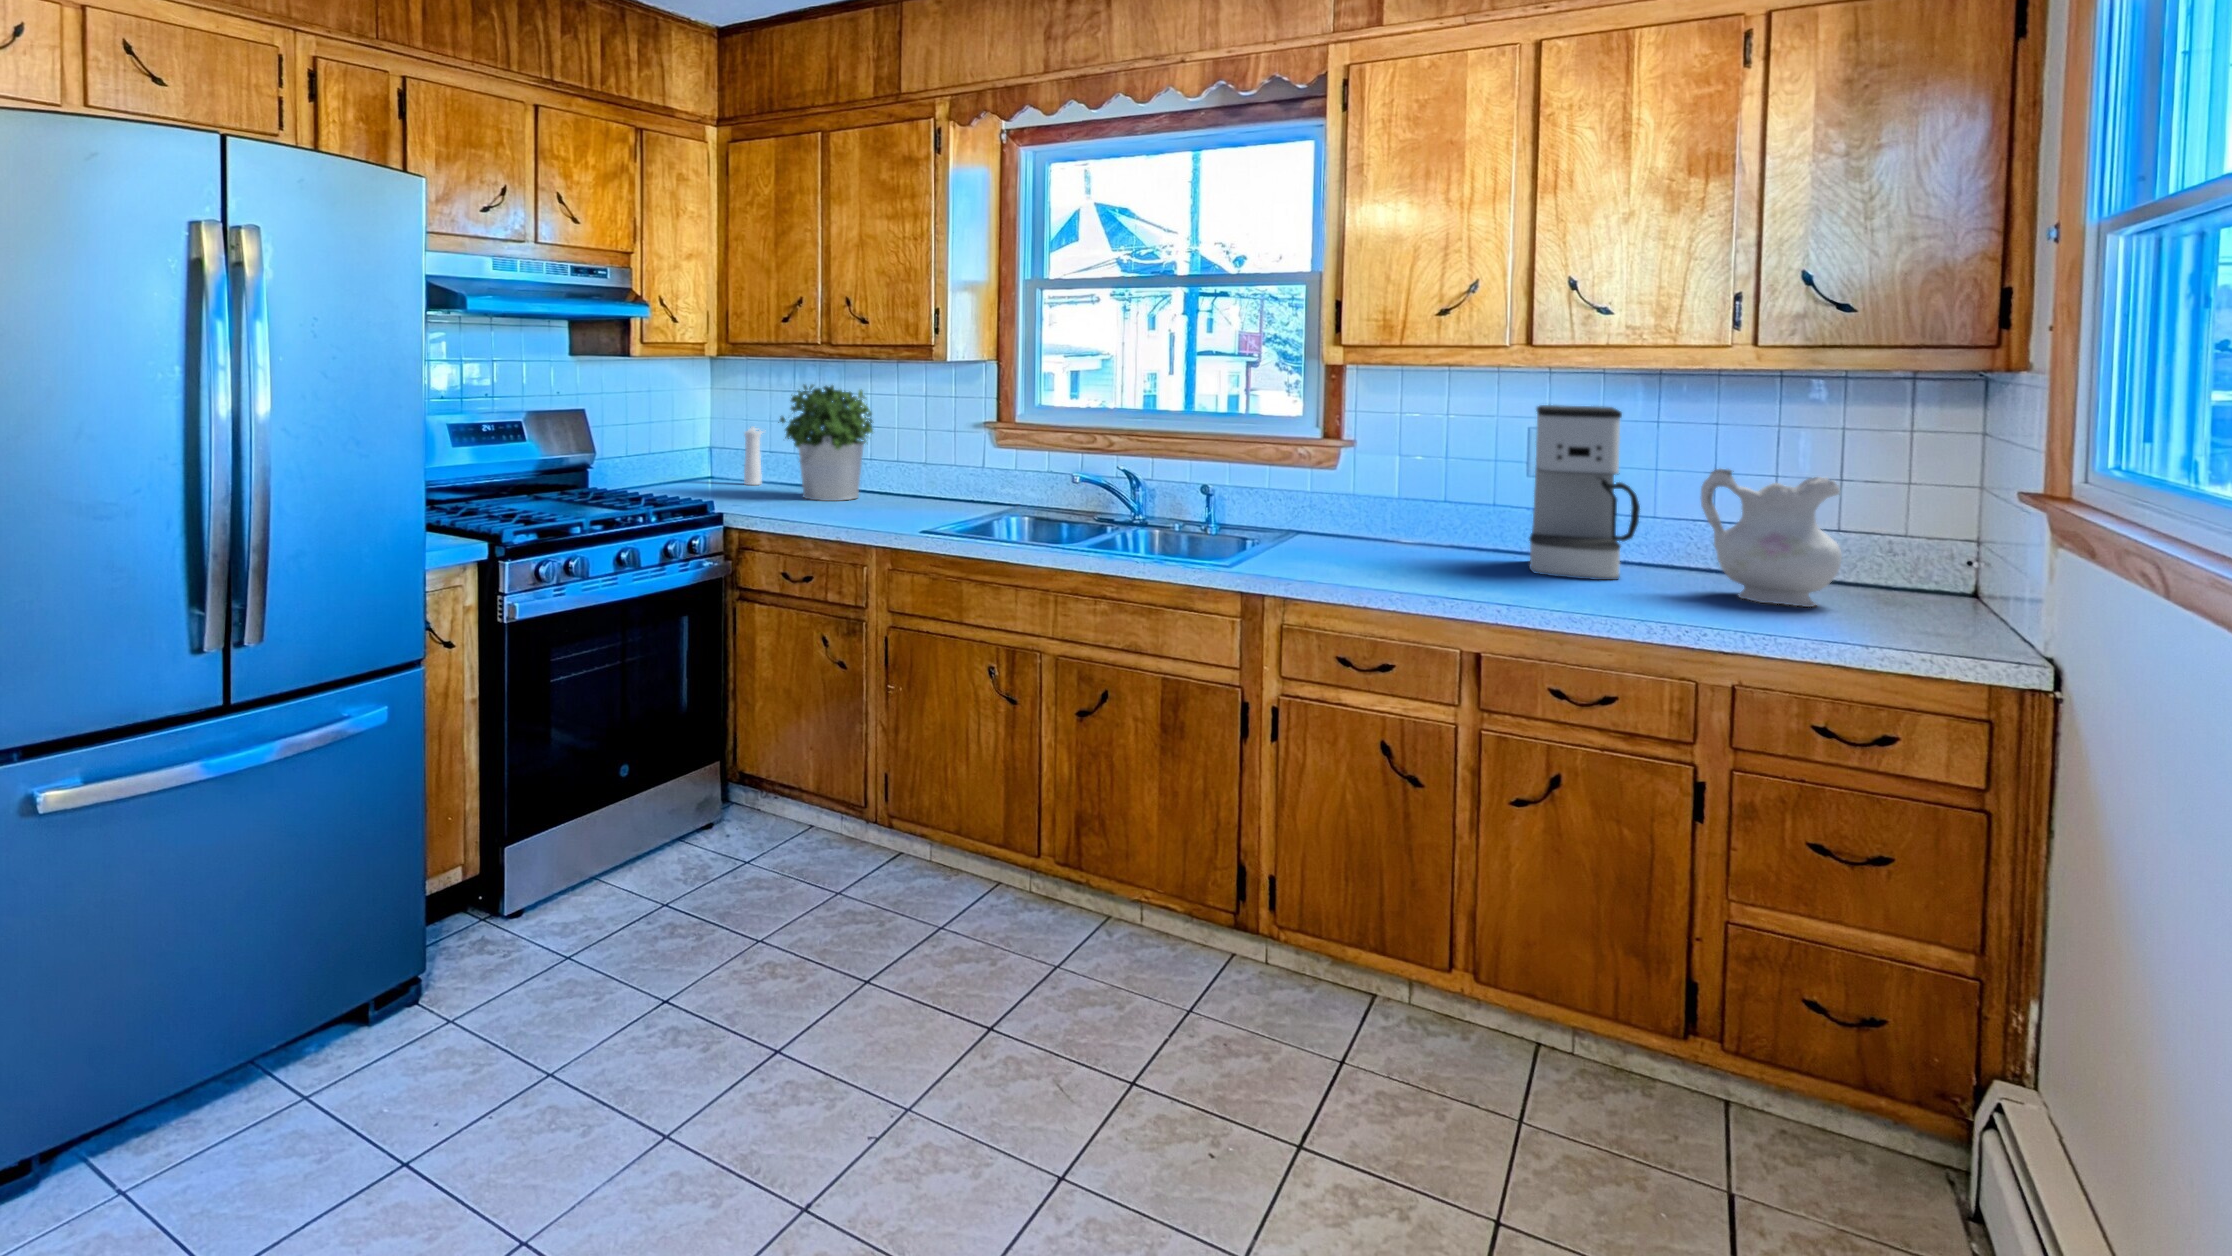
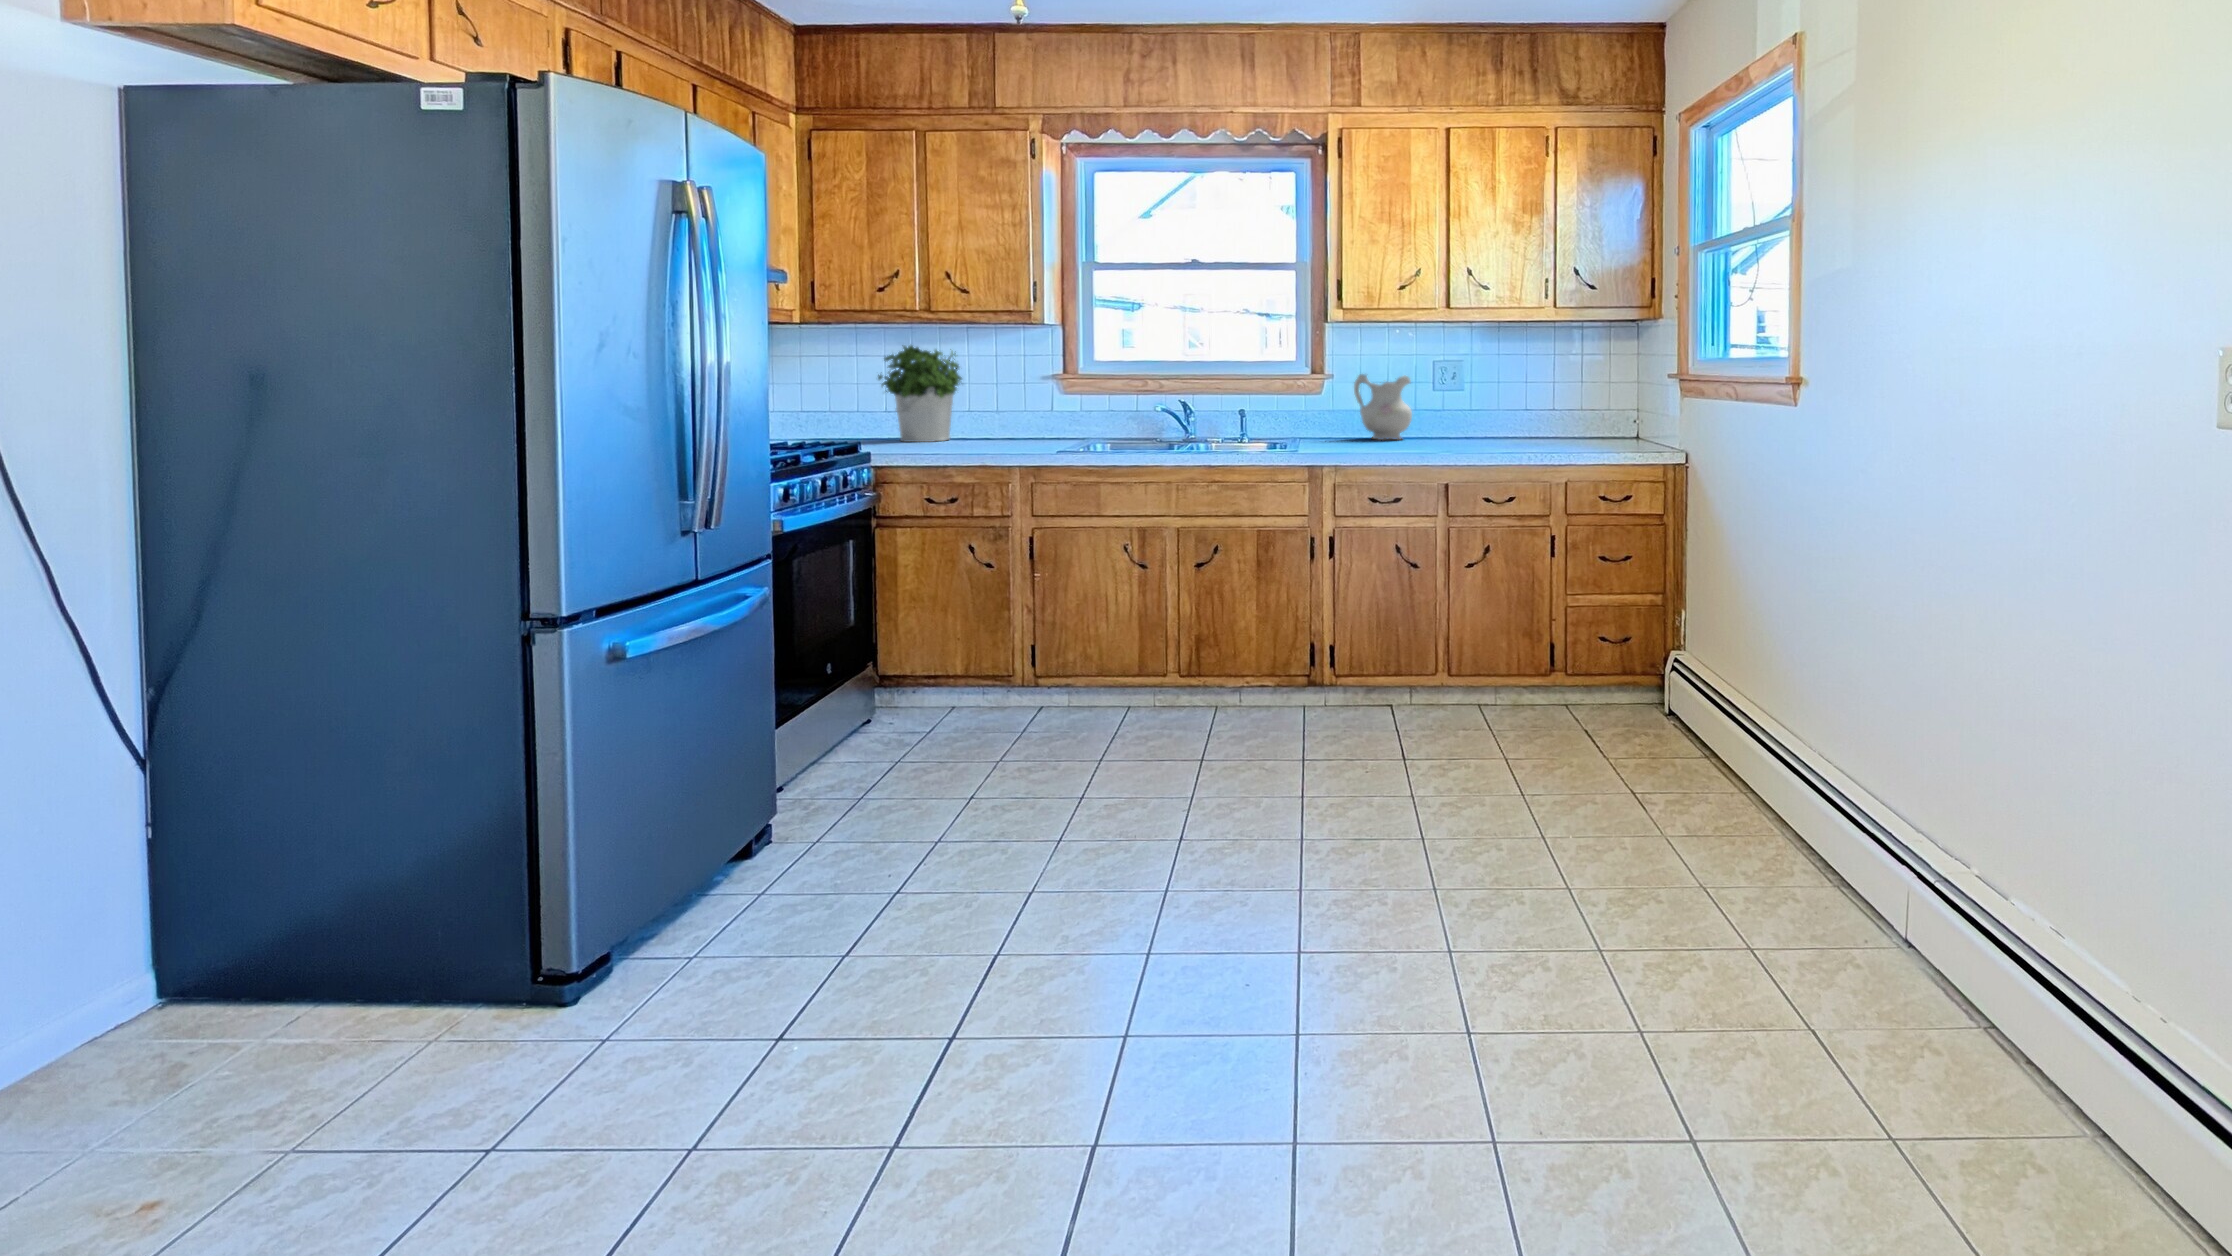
coffee maker: present [1529,405,1640,580] -> none [1438,346,1497,443]
pepper mill: present [744,427,762,485] -> none [815,379,835,439]
ceramic pitcher: present [1701,469,1842,607] -> present [1354,374,1412,440]

